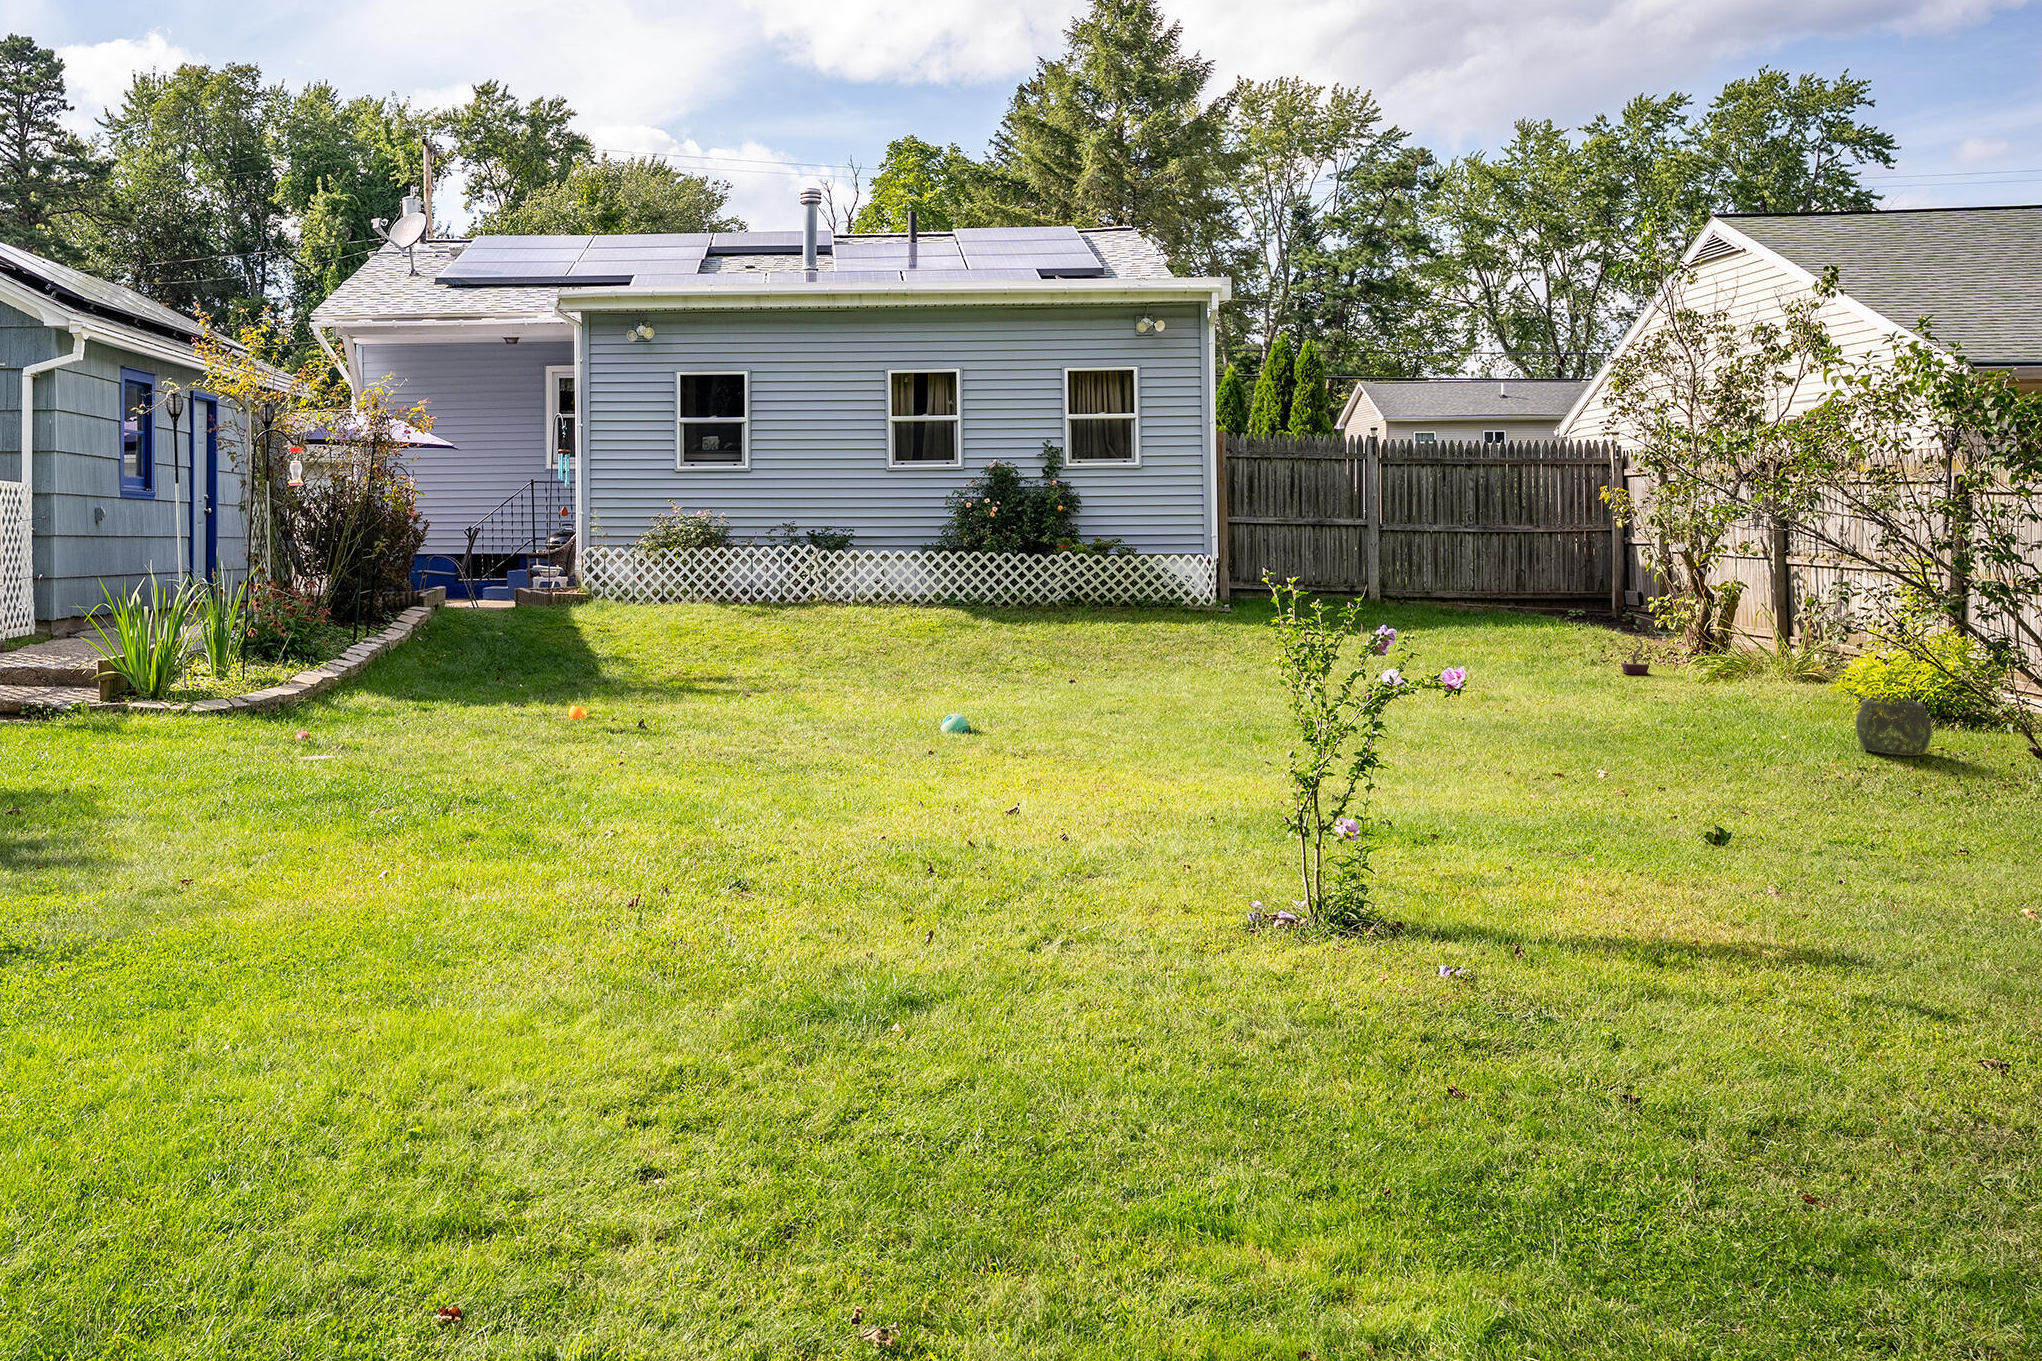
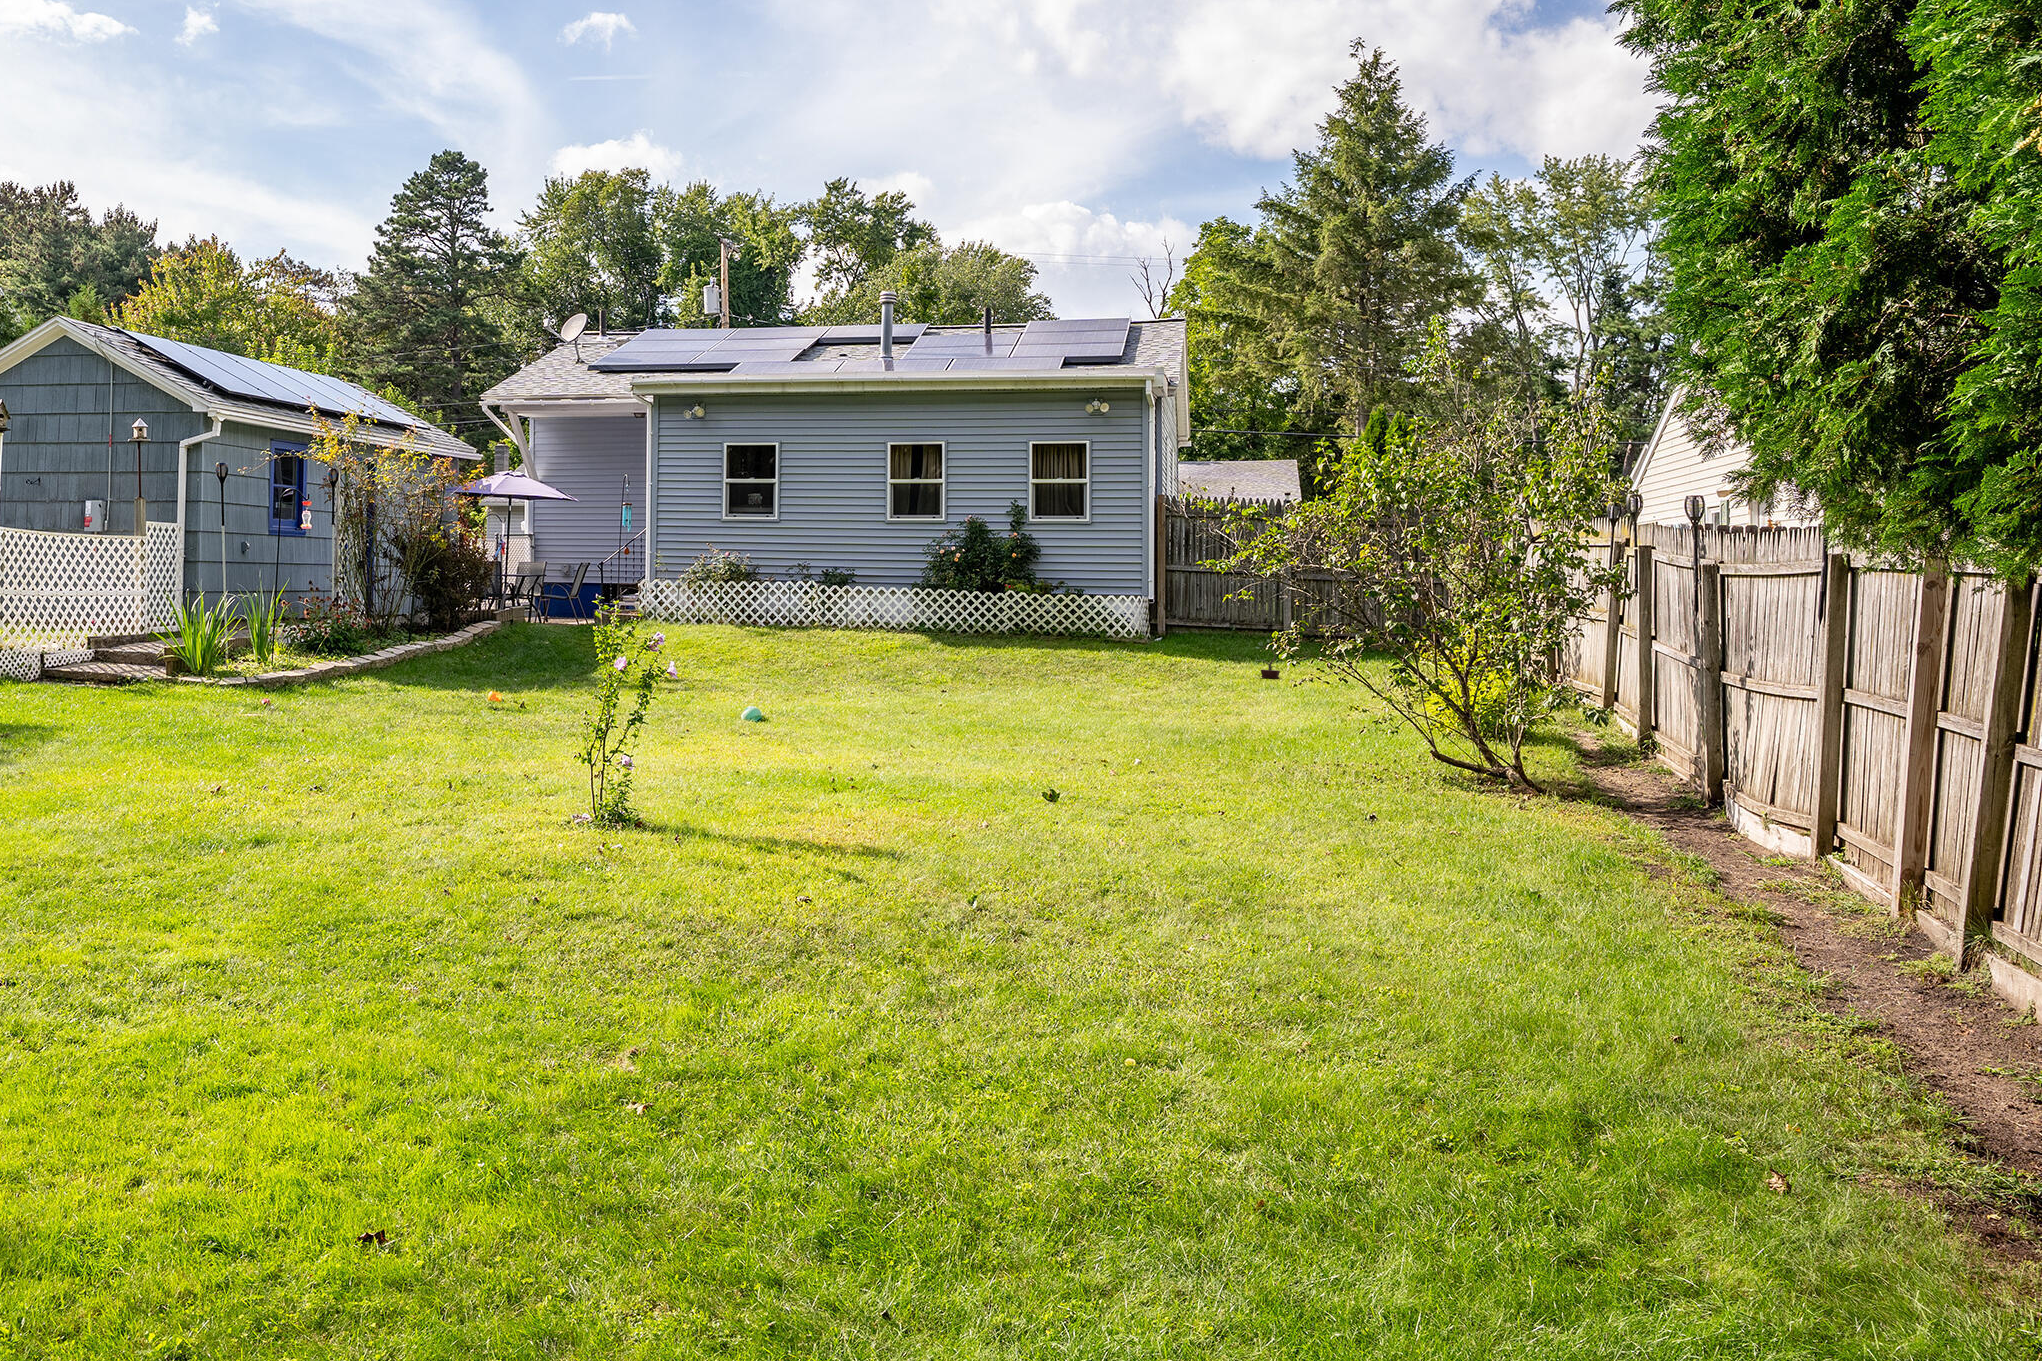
woven basket: present [1855,698,1932,756] -> none [1174,661,1217,698]

